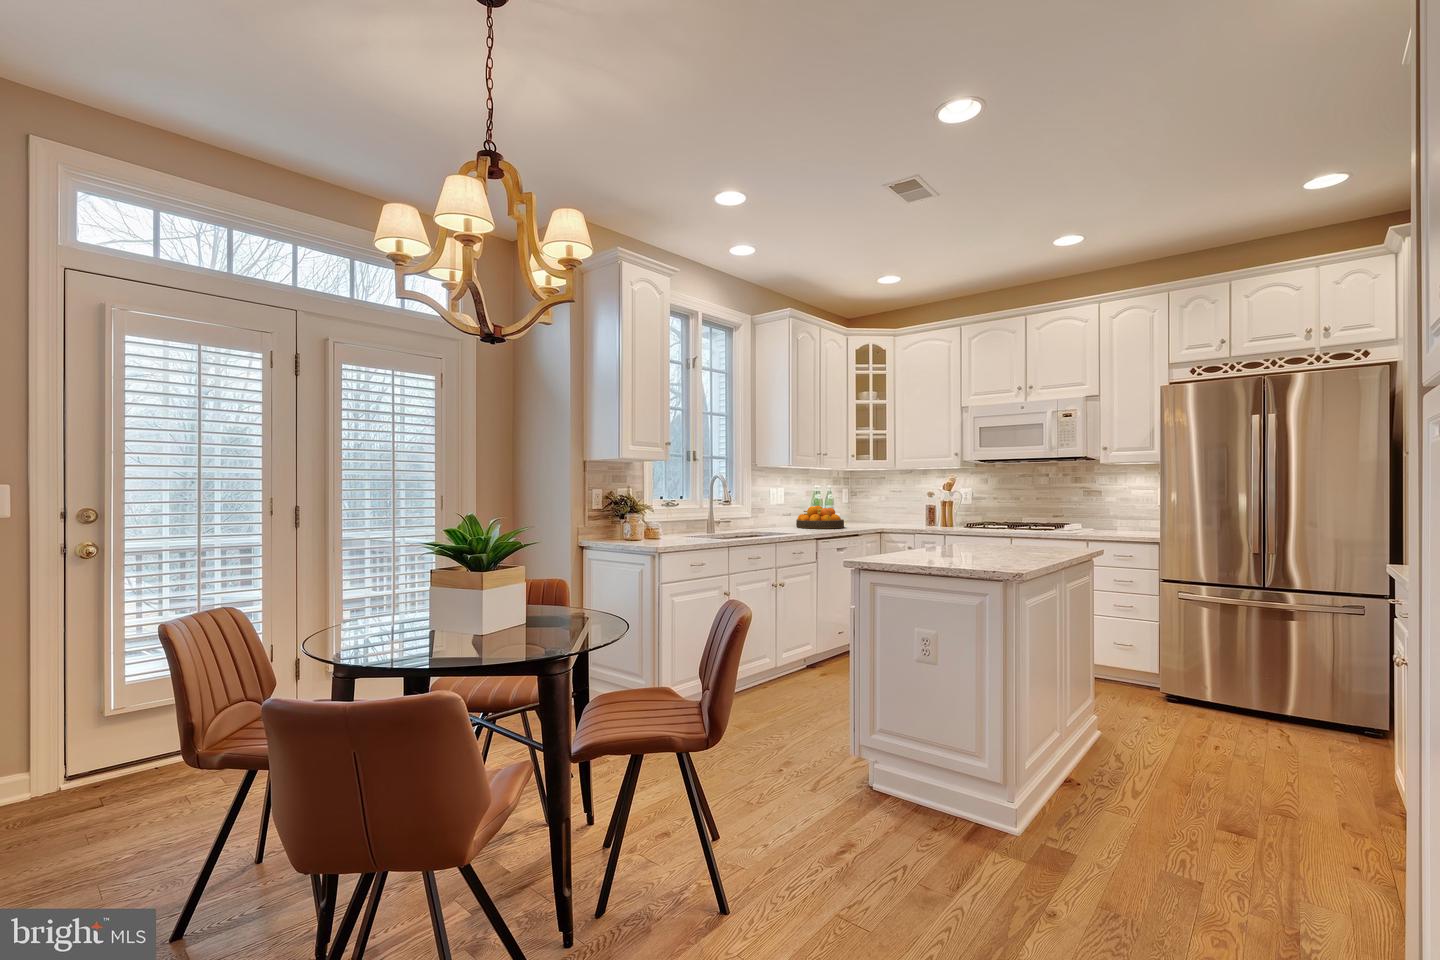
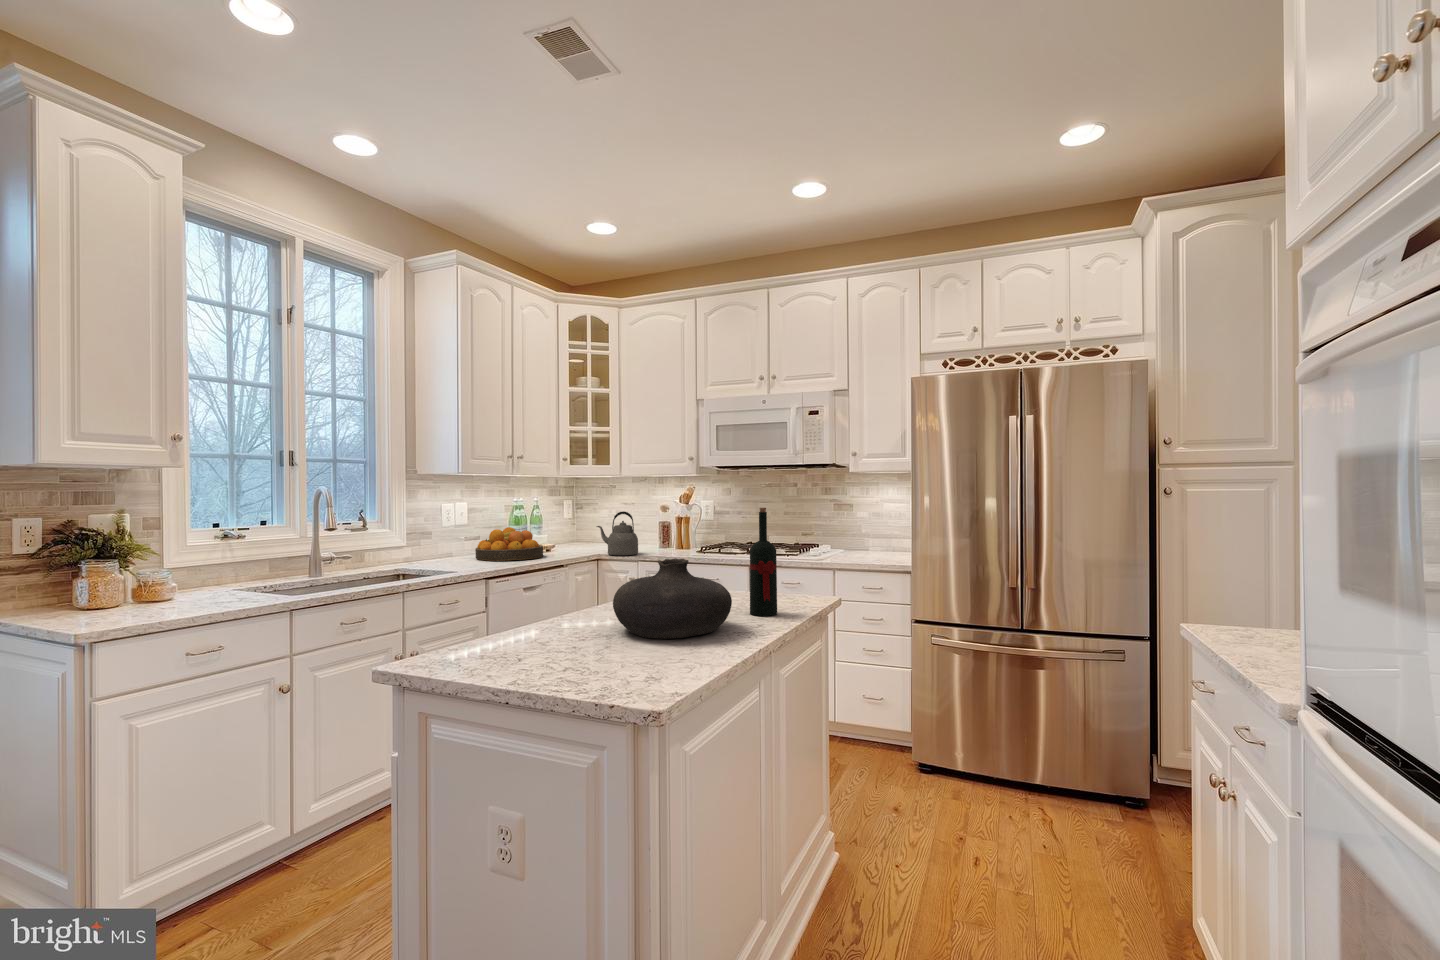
wine bottle: none [1043,482,1063,552] -> present [750,508,777,616]
kettle: none [882,495,916,528] -> present [597,511,638,555]
vase: none [958,511,1037,557] -> present [613,558,732,639]

